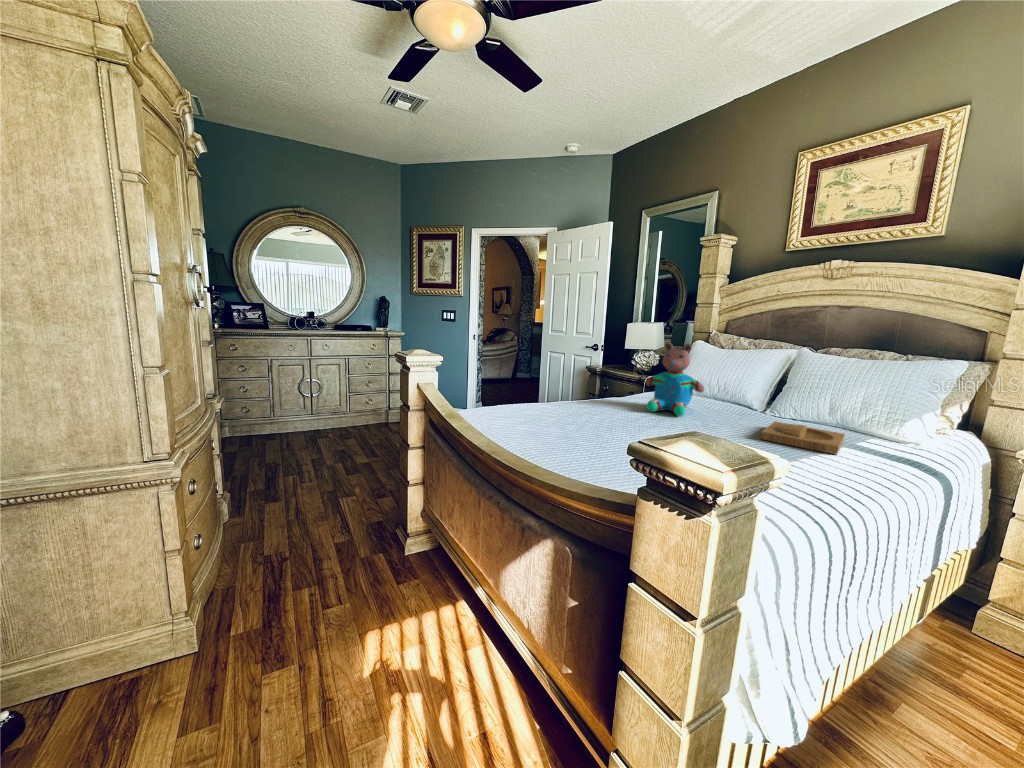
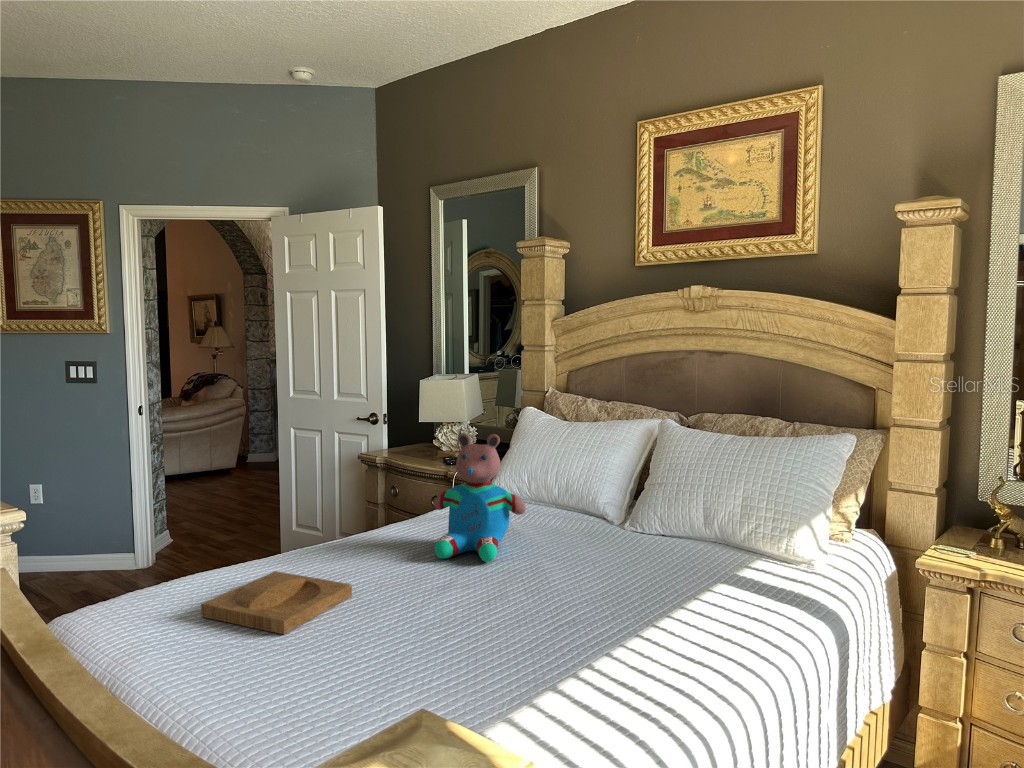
tray: present [761,421,845,455] -> present [201,571,352,634]

